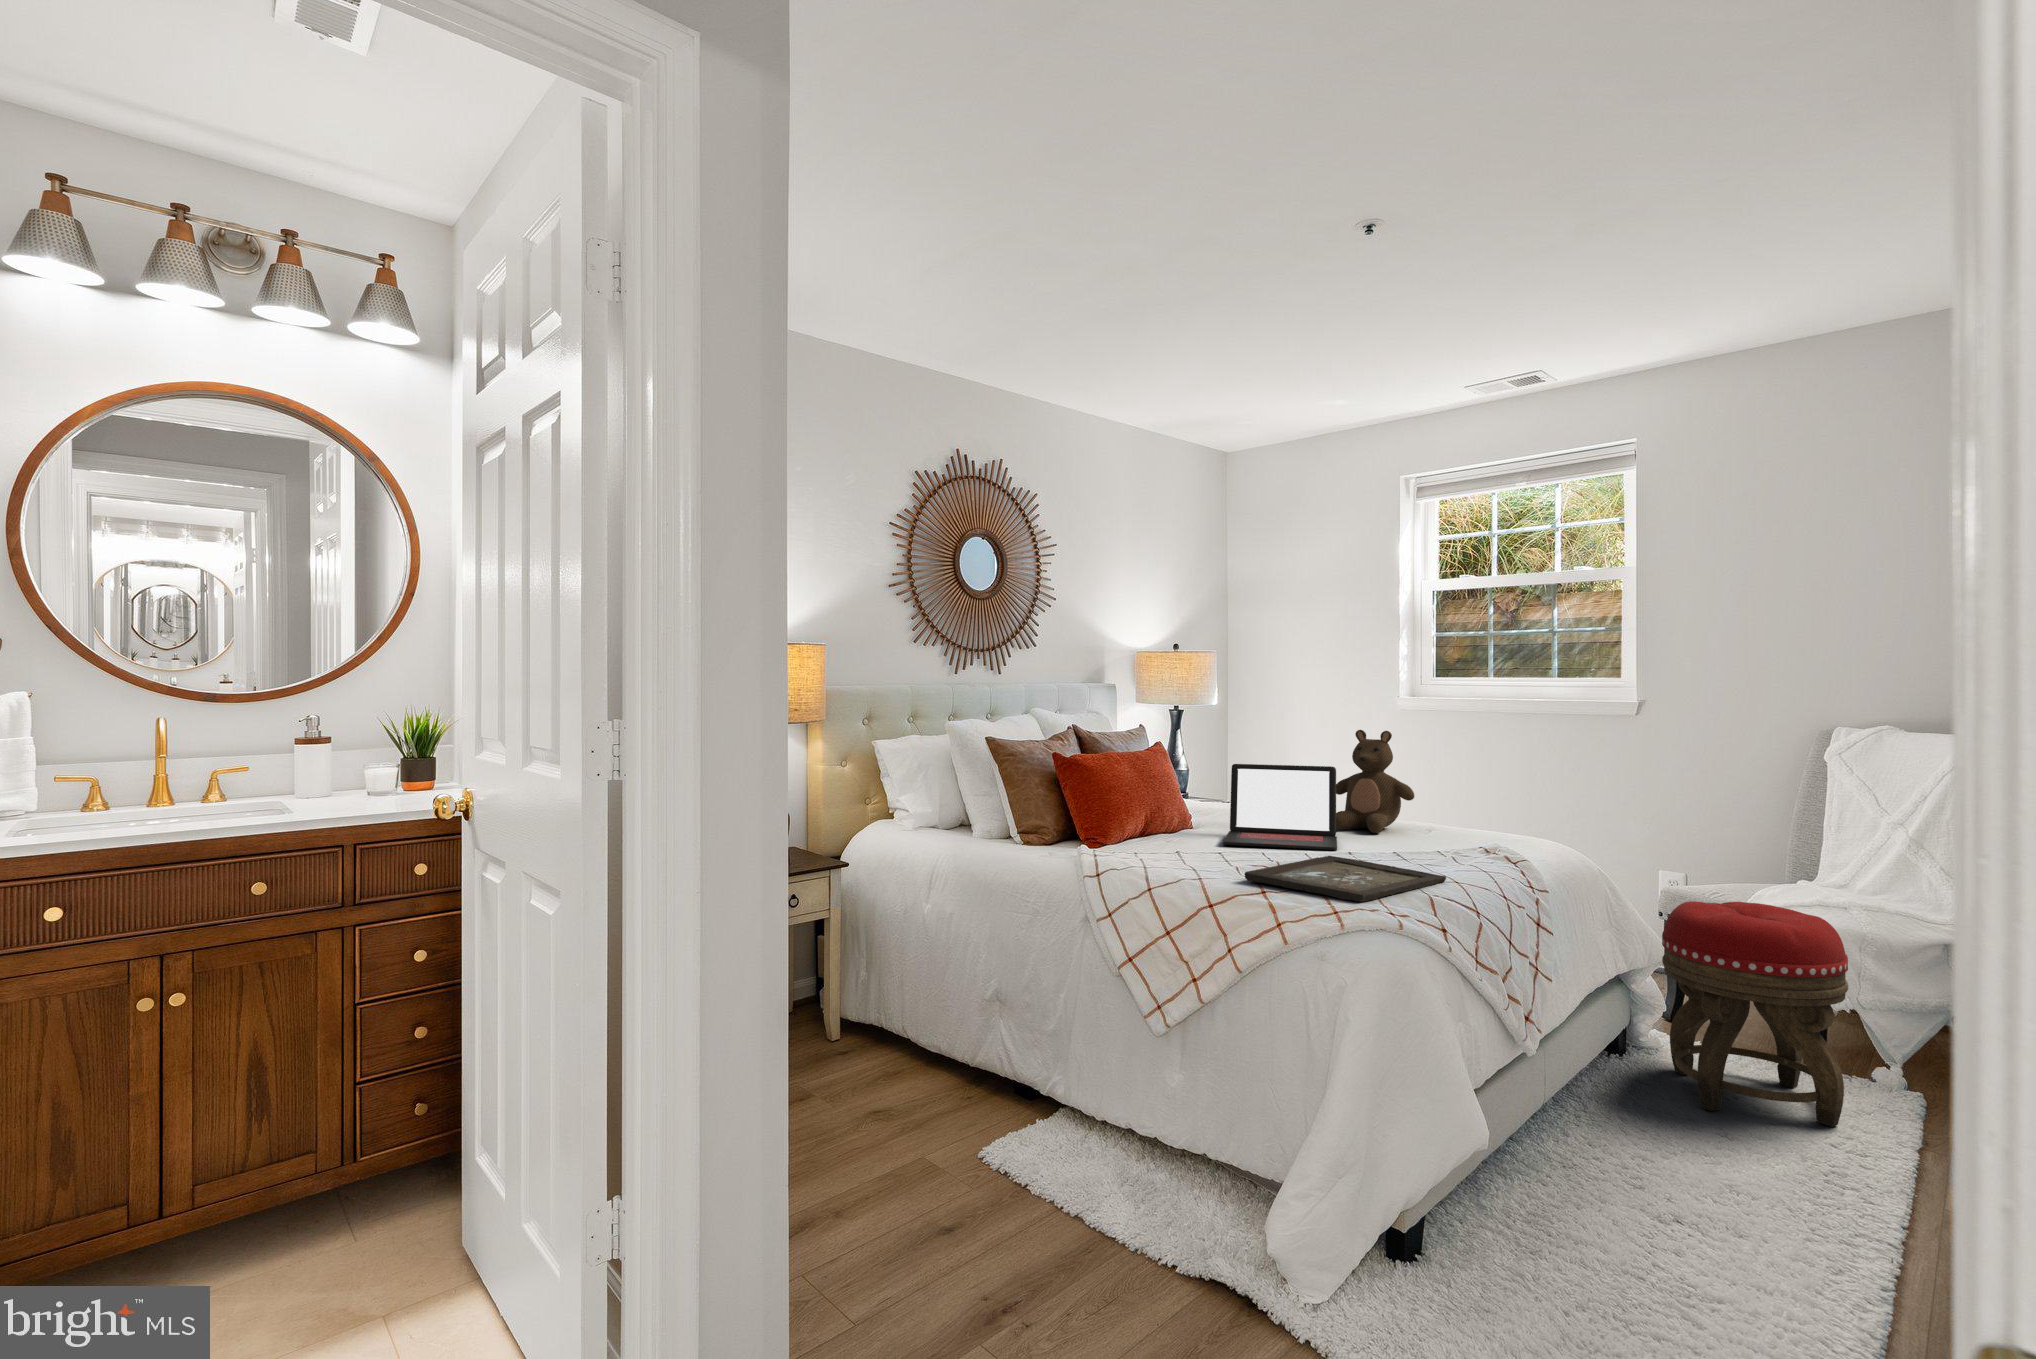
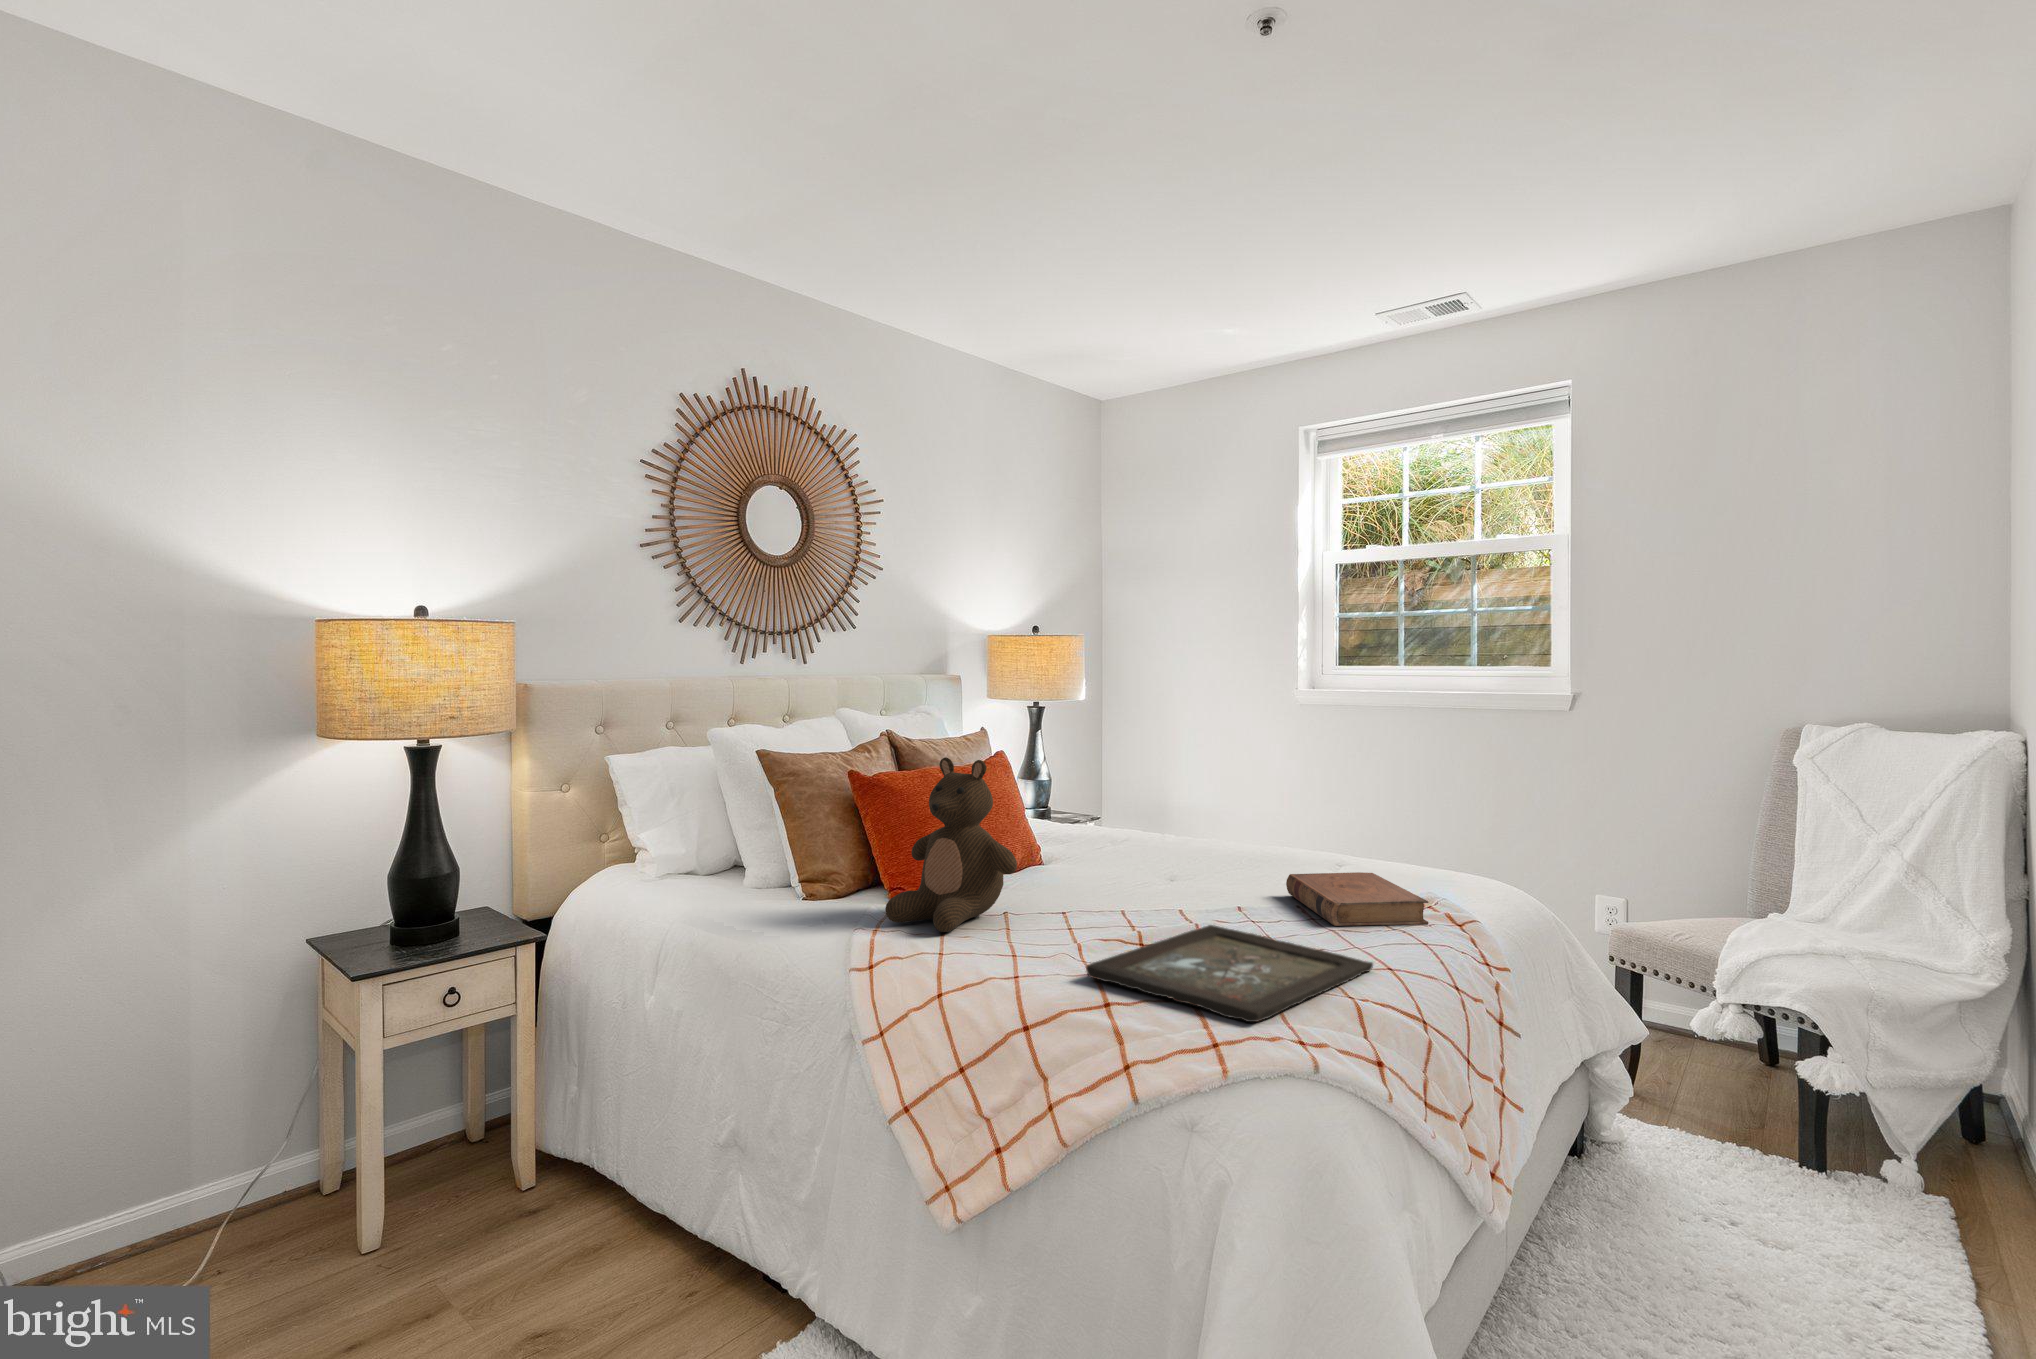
stuffed bear: present [1336,730,1414,833] -> present [885,757,1017,932]
laptop: present [1223,764,1337,851] -> none [1069,786,1222,908]
book: none [1386,829,1493,861] -> present [1286,872,1428,926]
footstool: present [1662,901,1848,1127] -> none [1636,961,1878,1270]

